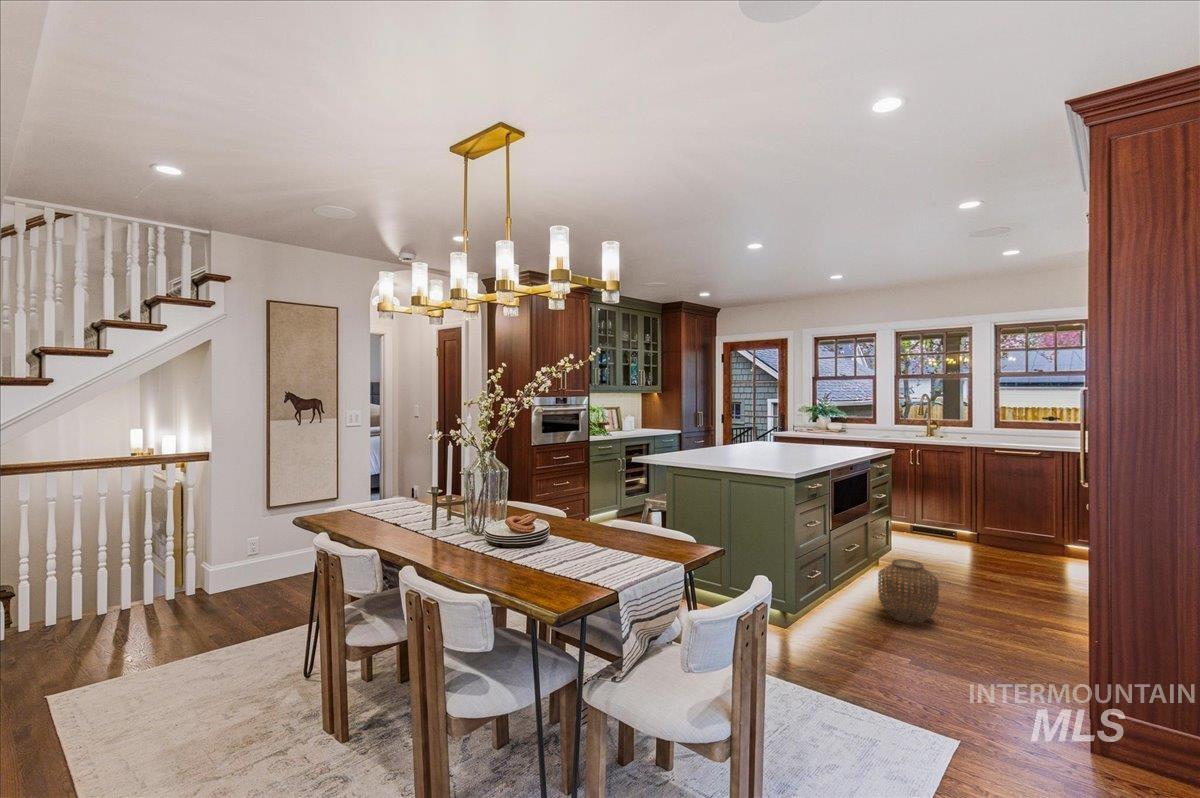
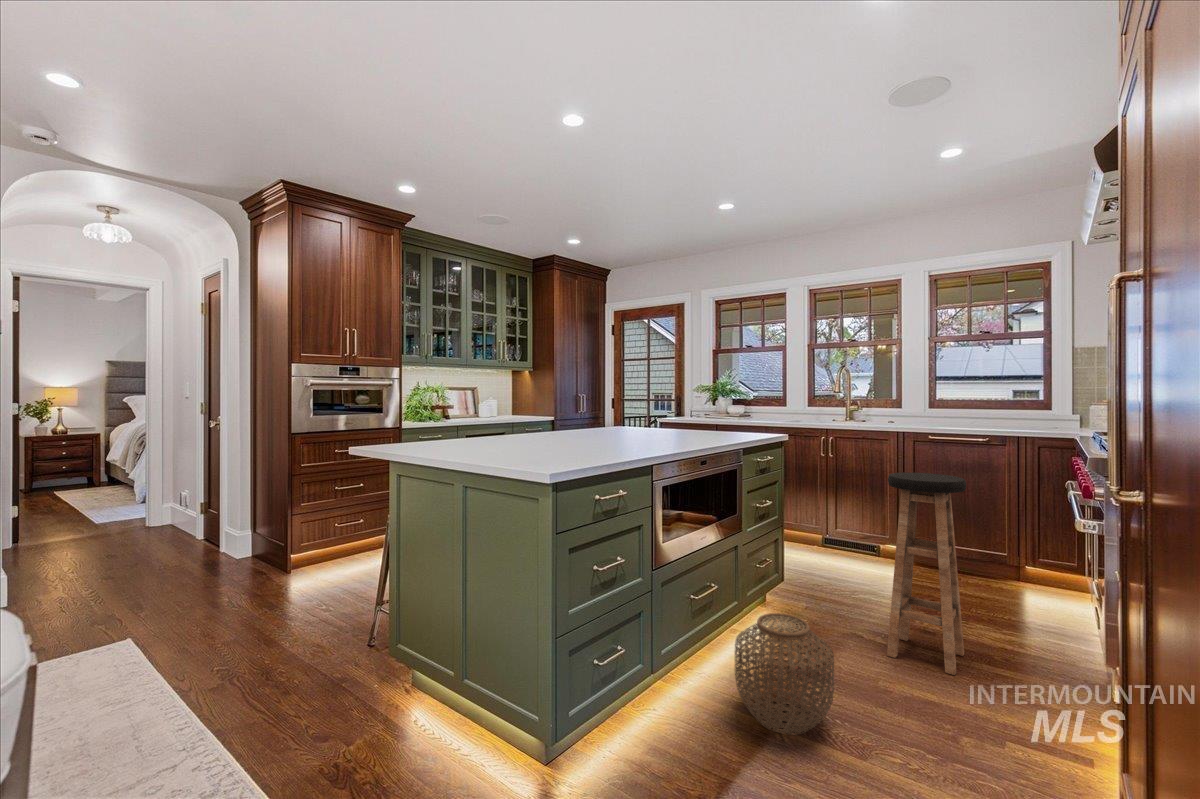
bar stool: none [967,478,1018,602] -> present [887,473,966,675]

